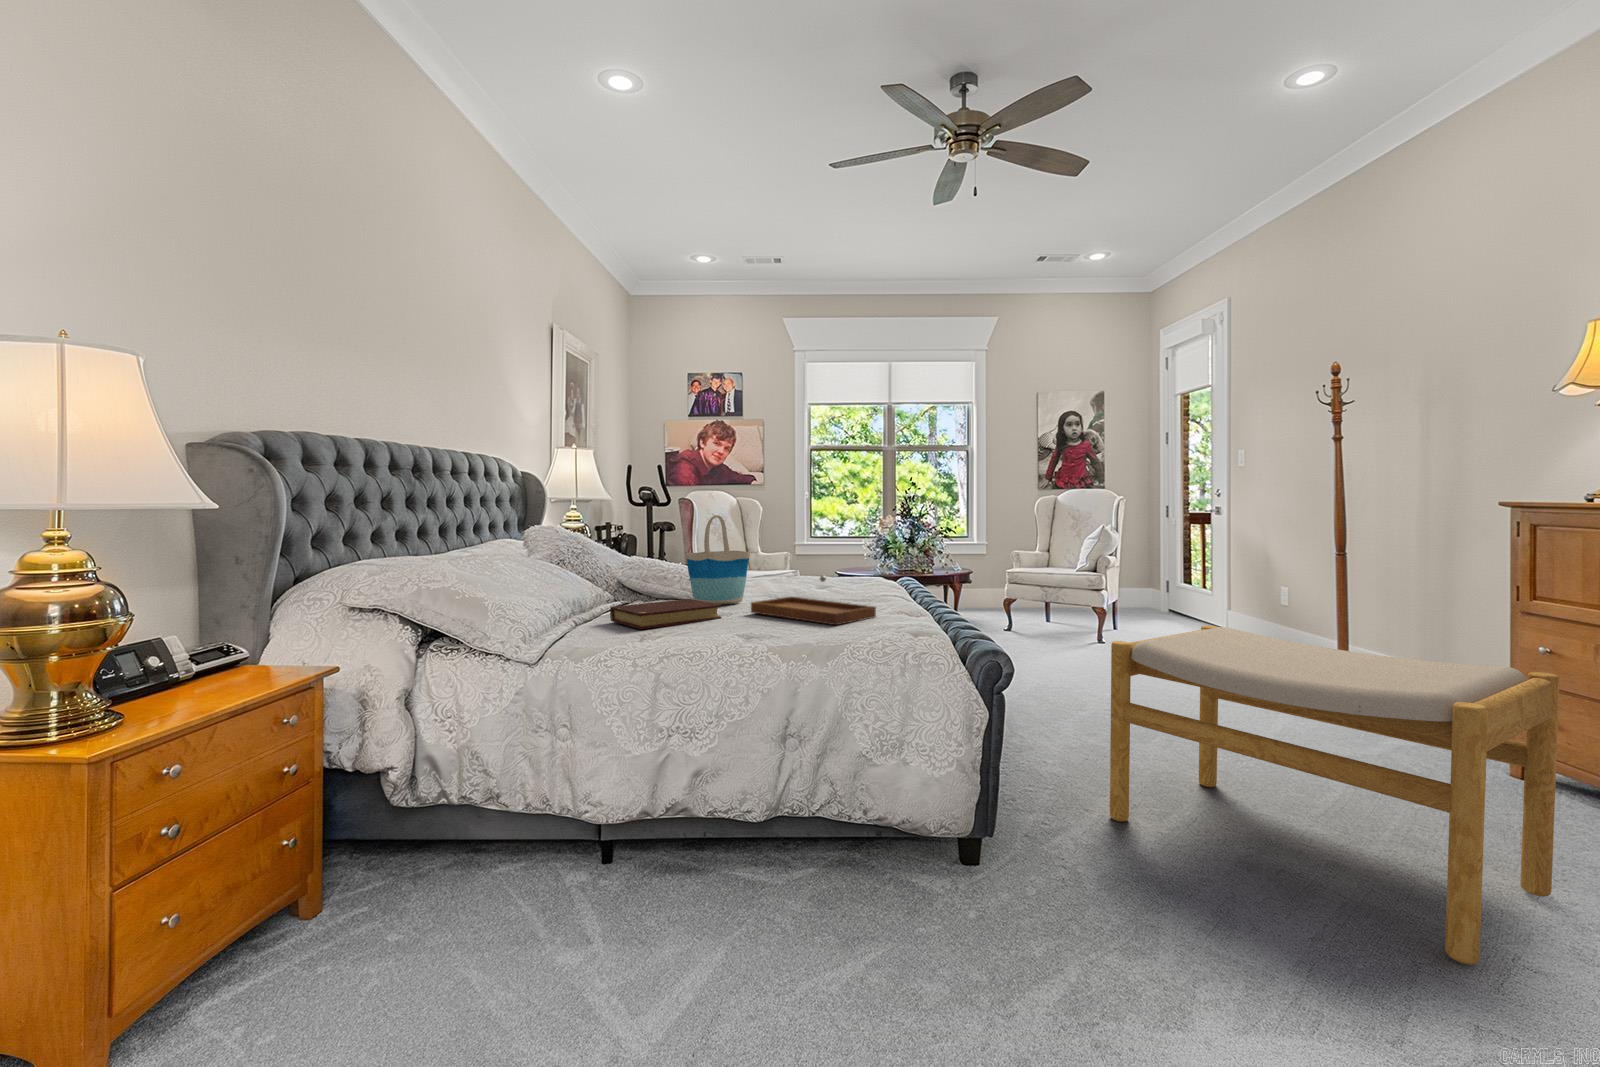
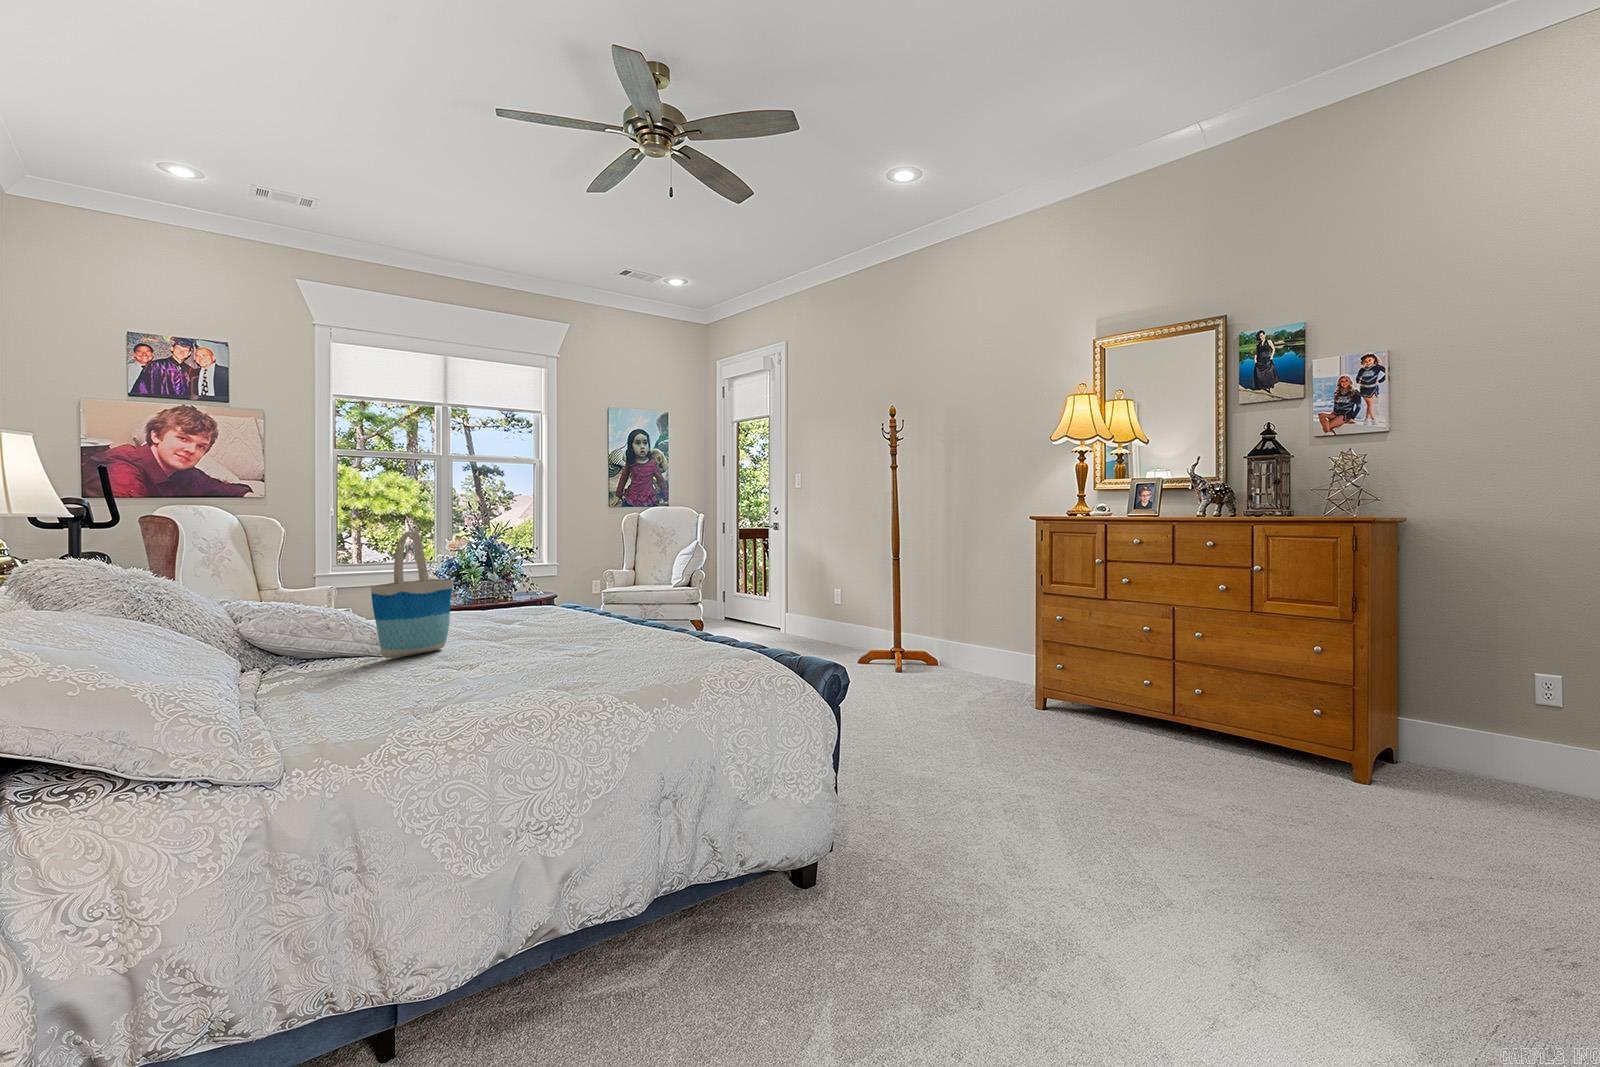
tray: present [751,576,876,625] -> none [496,601,660,658]
book: present [610,599,721,629] -> none [291,650,466,699]
footstool: present [1110,625,1560,965] -> none [872,621,1158,836]

